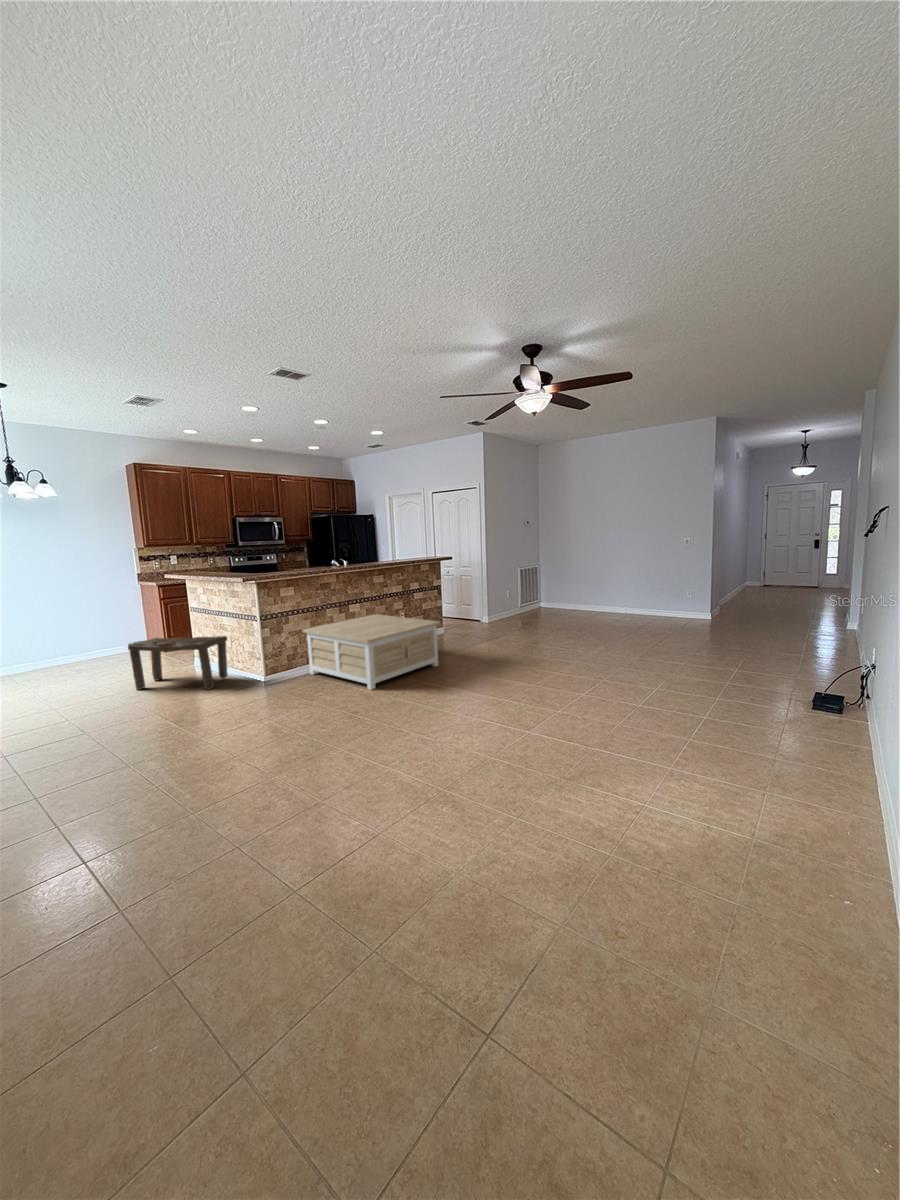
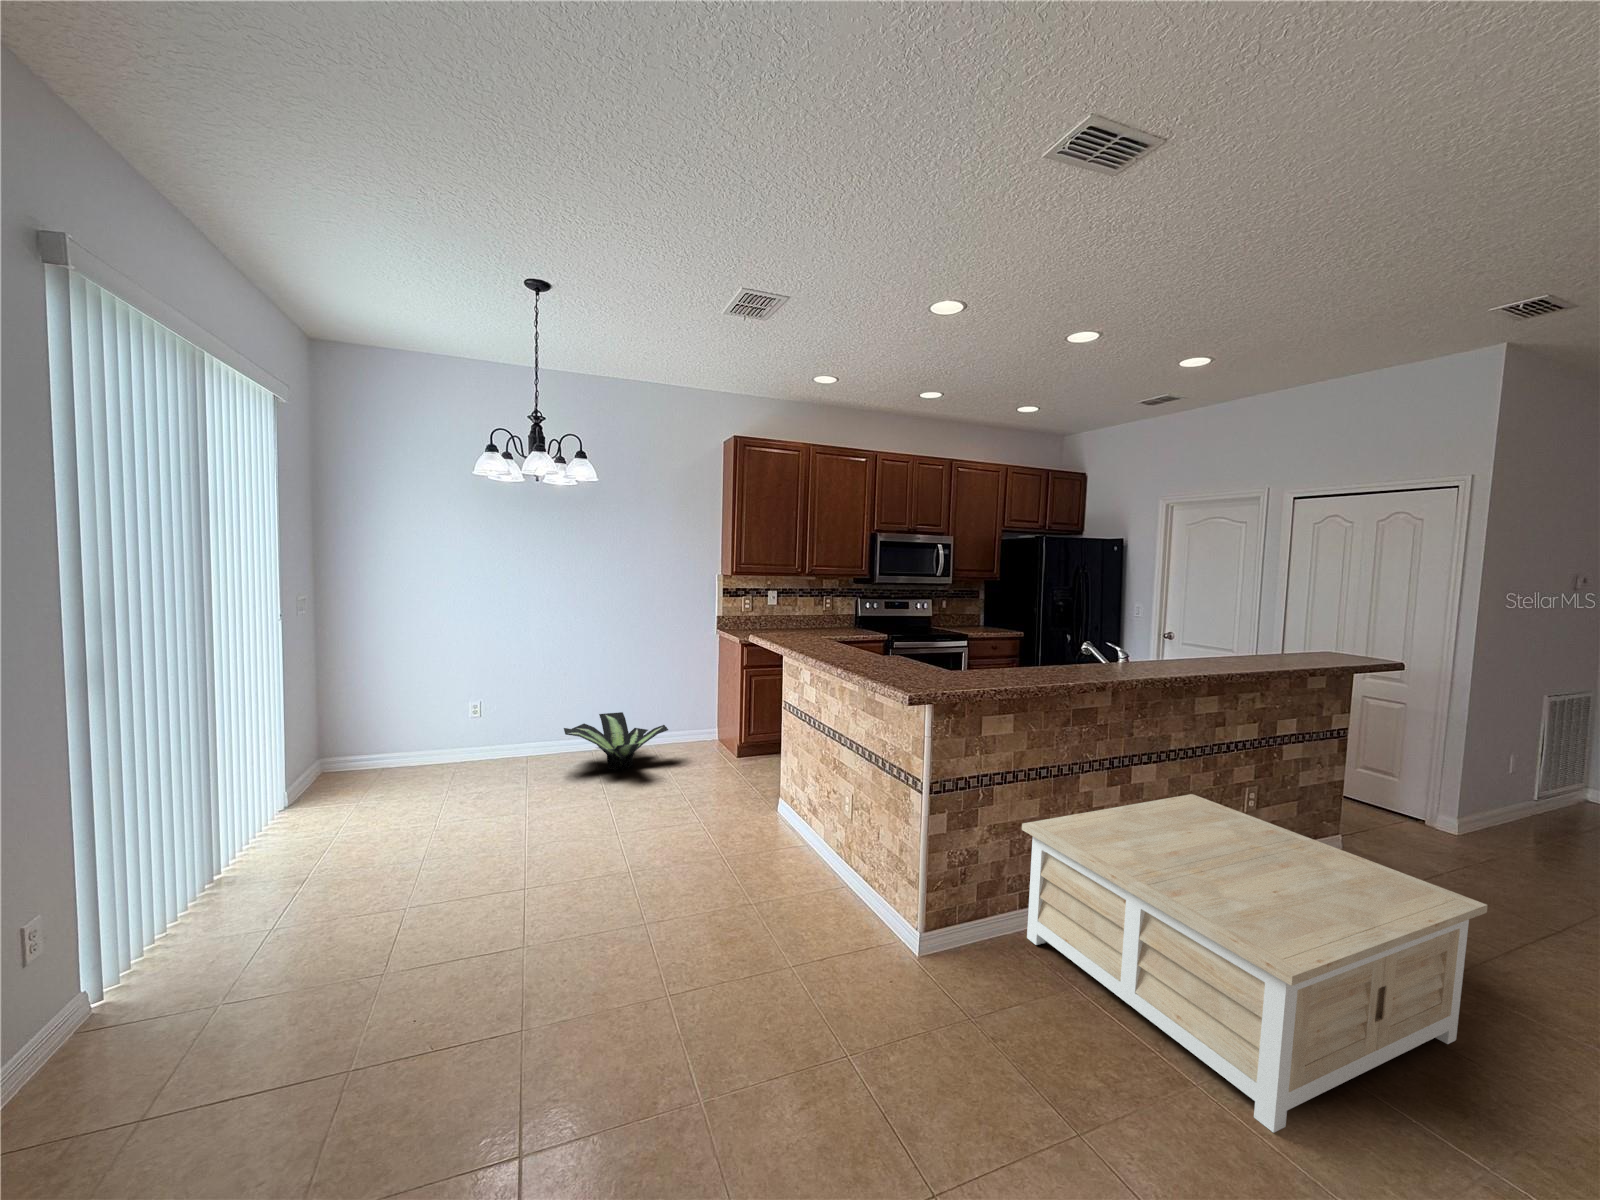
bench: present [128,636,228,690] -> none [663,761,846,924]
potted plant: none [40,638,117,669] -> present [564,712,668,771]

